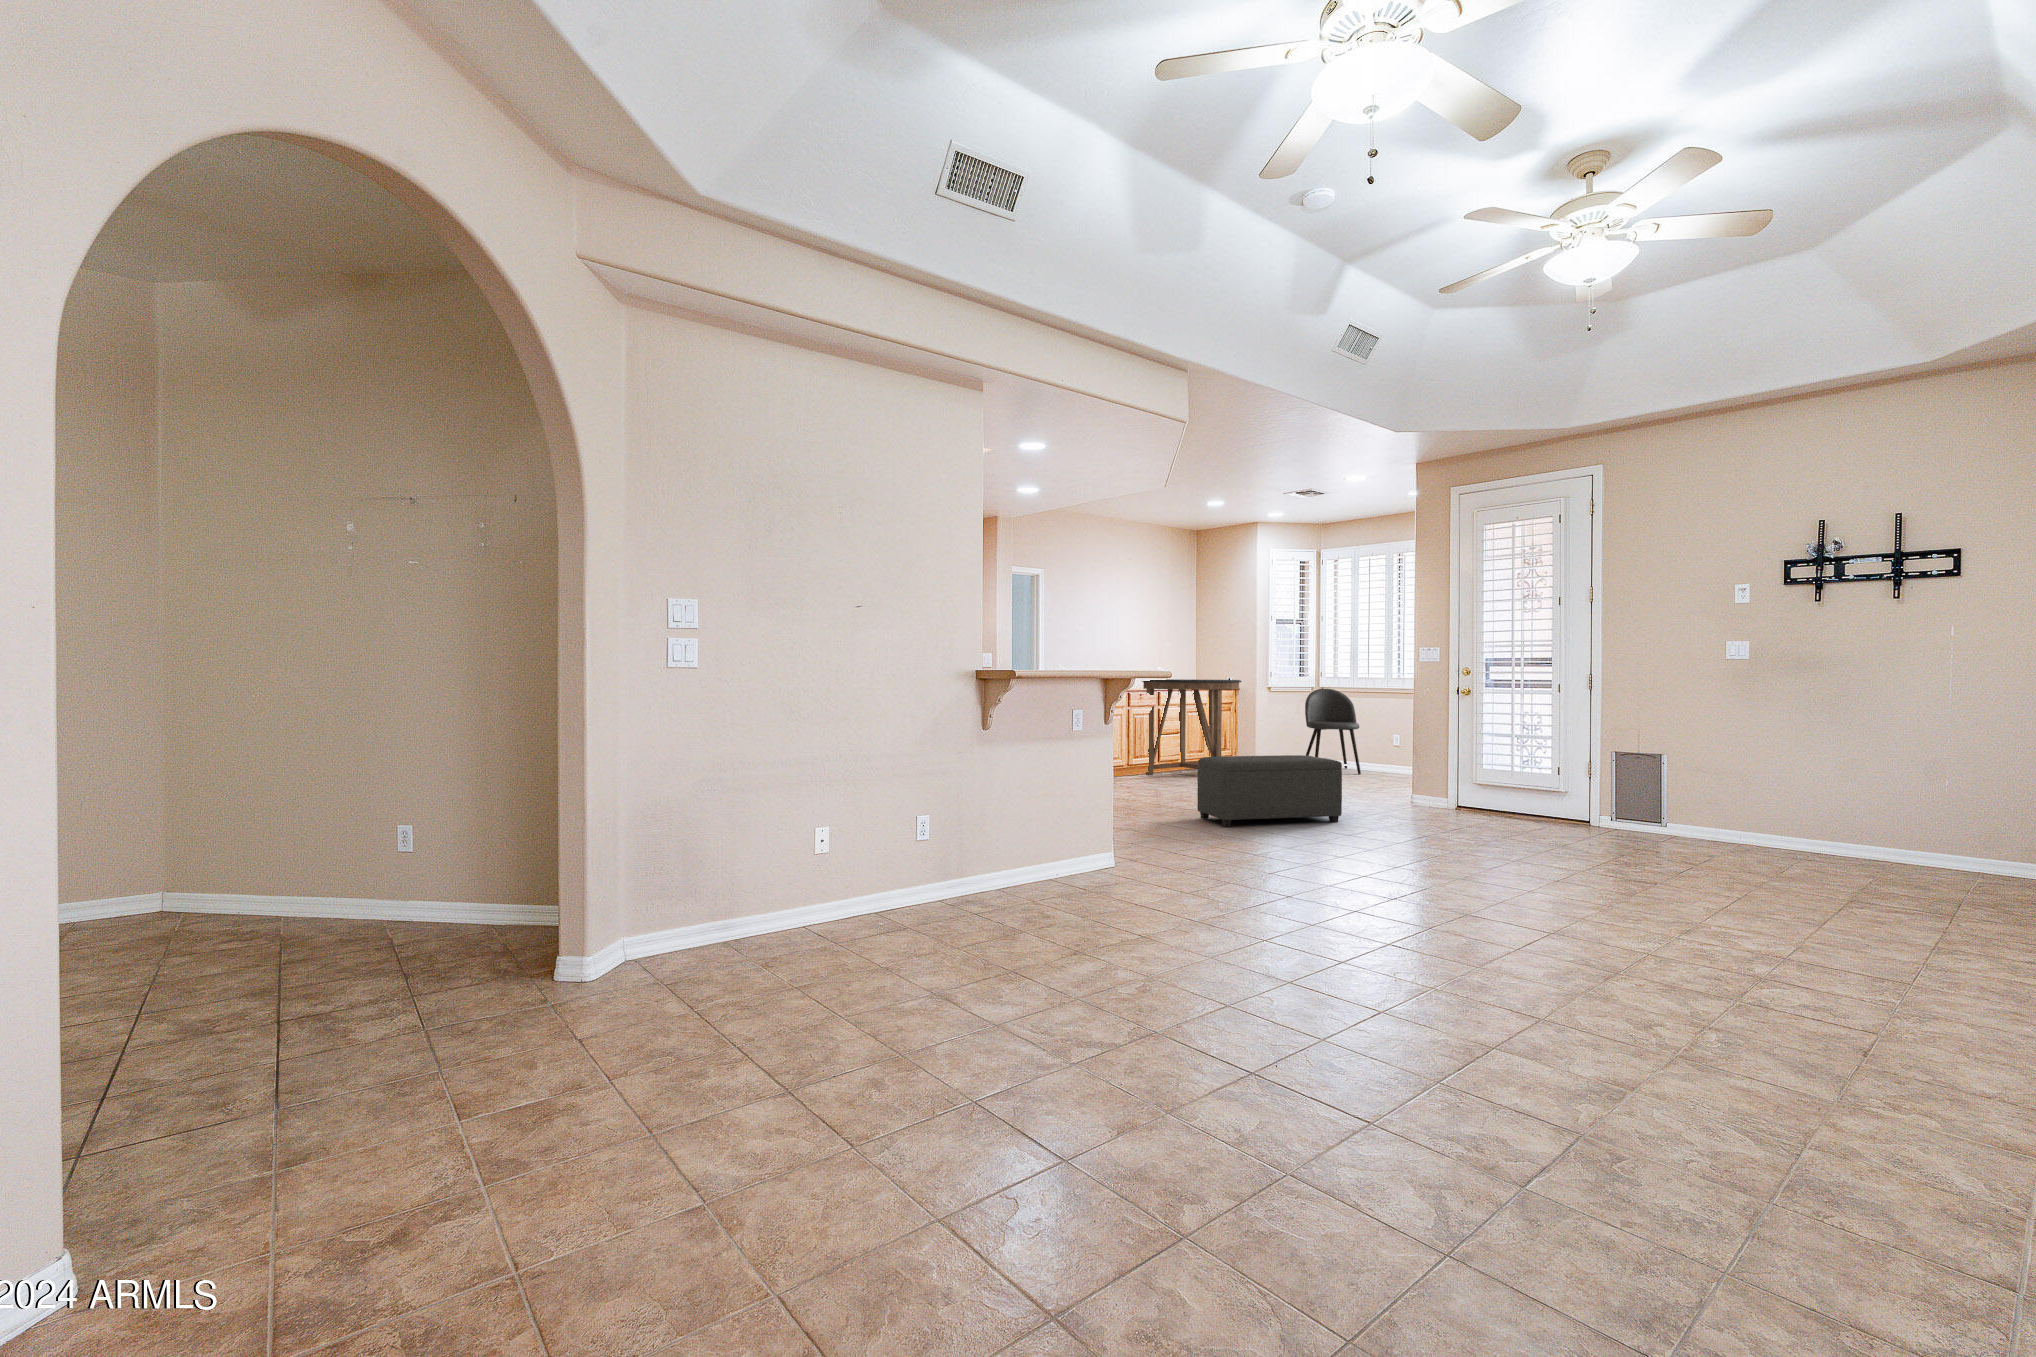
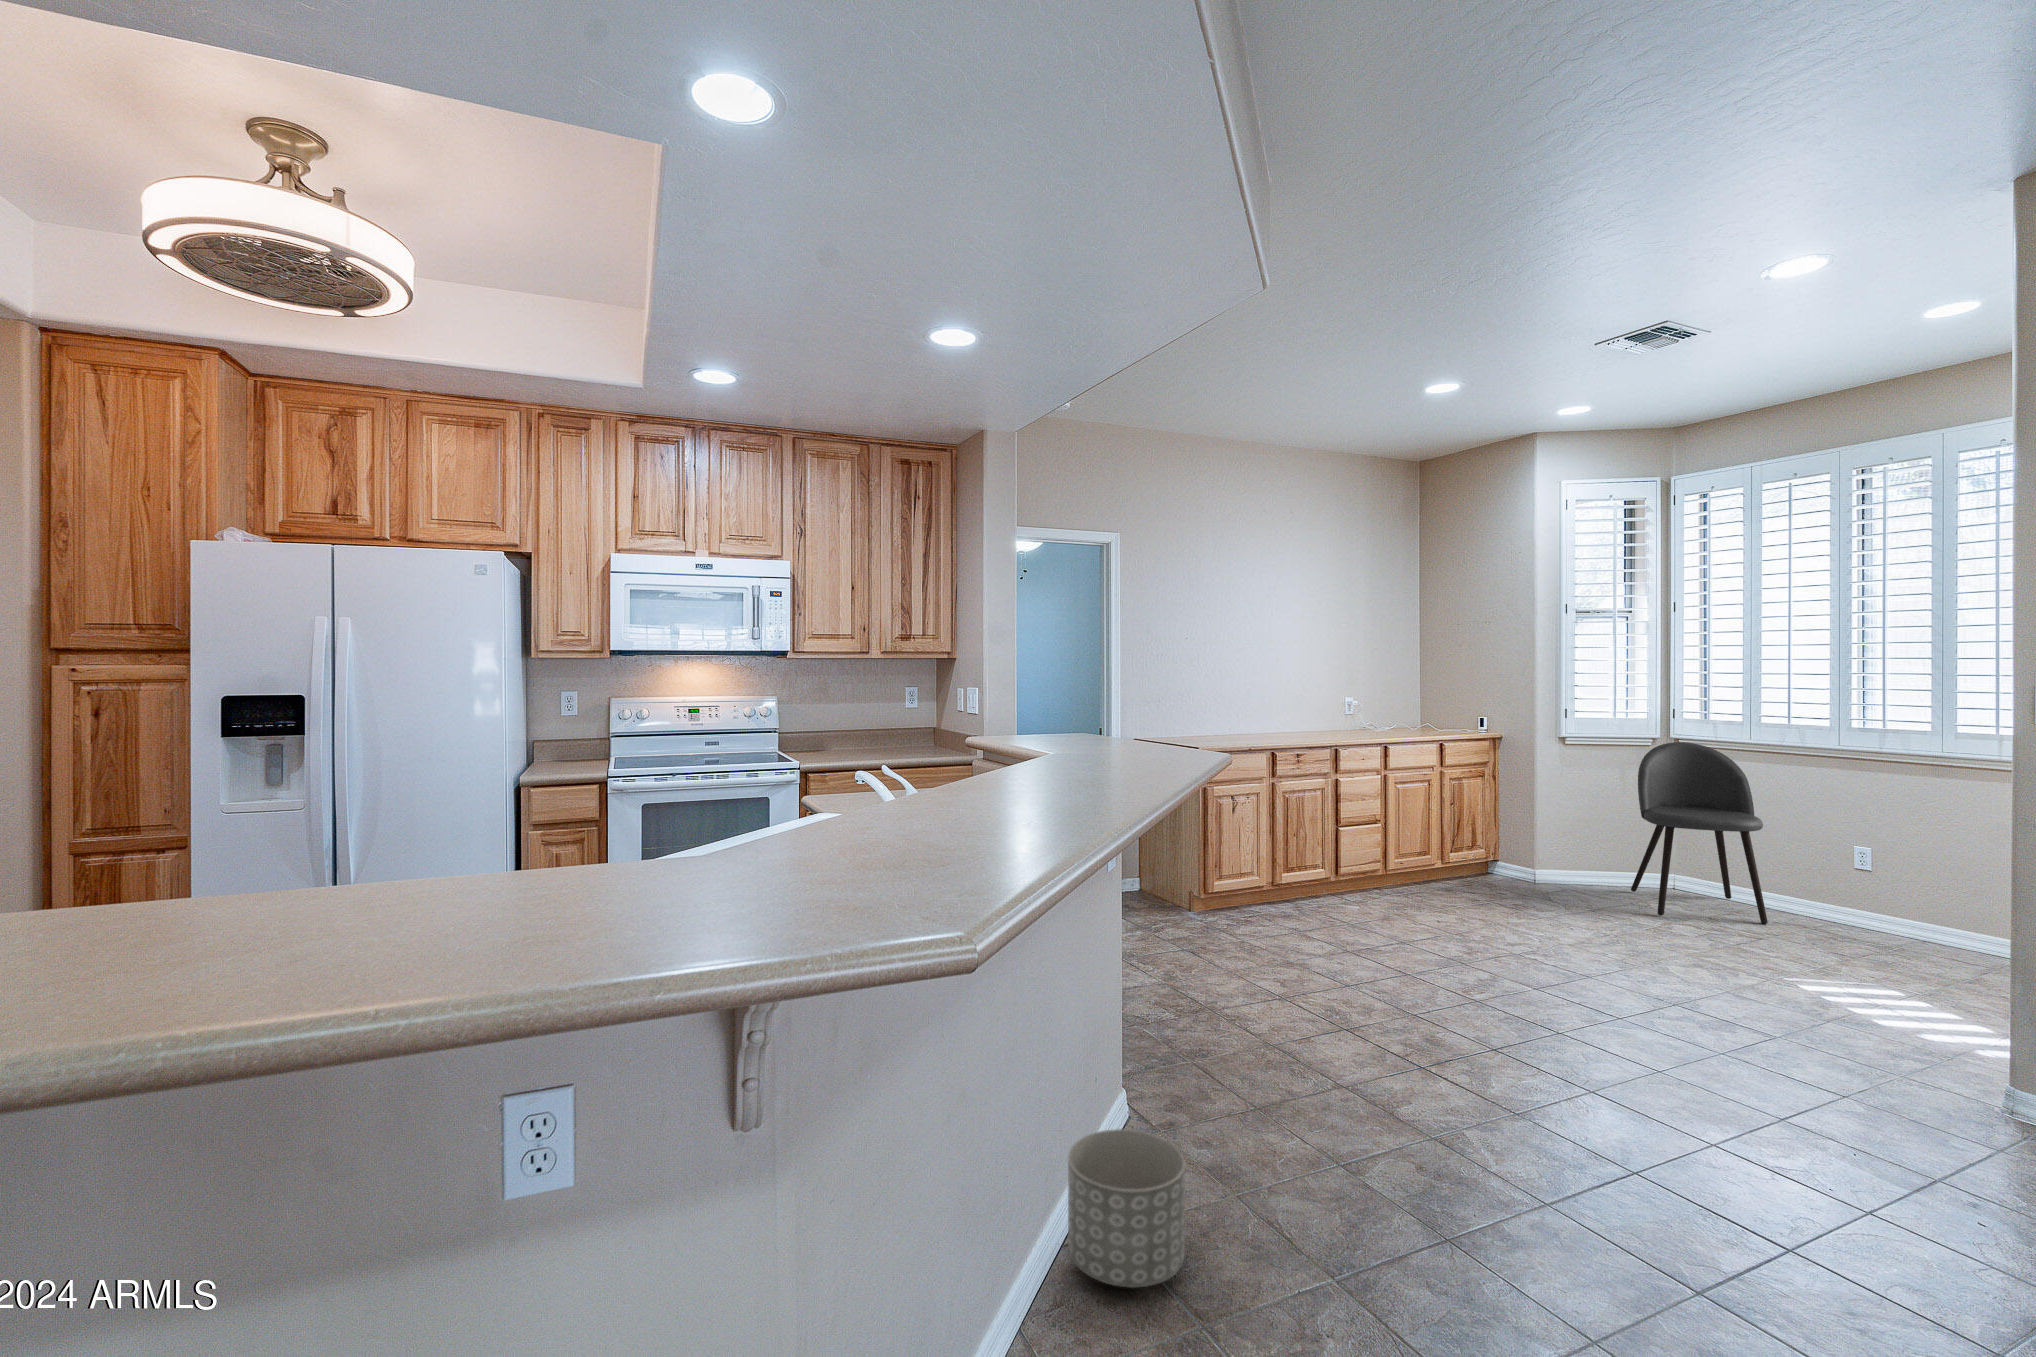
console table: present [1142,679,1241,776] -> none [1299,723,1501,917]
ottoman: present [1197,755,1342,826] -> none [1337,984,1770,1214]
planter: none [1123,796,1164,839] -> present [1068,1129,1185,1288]

